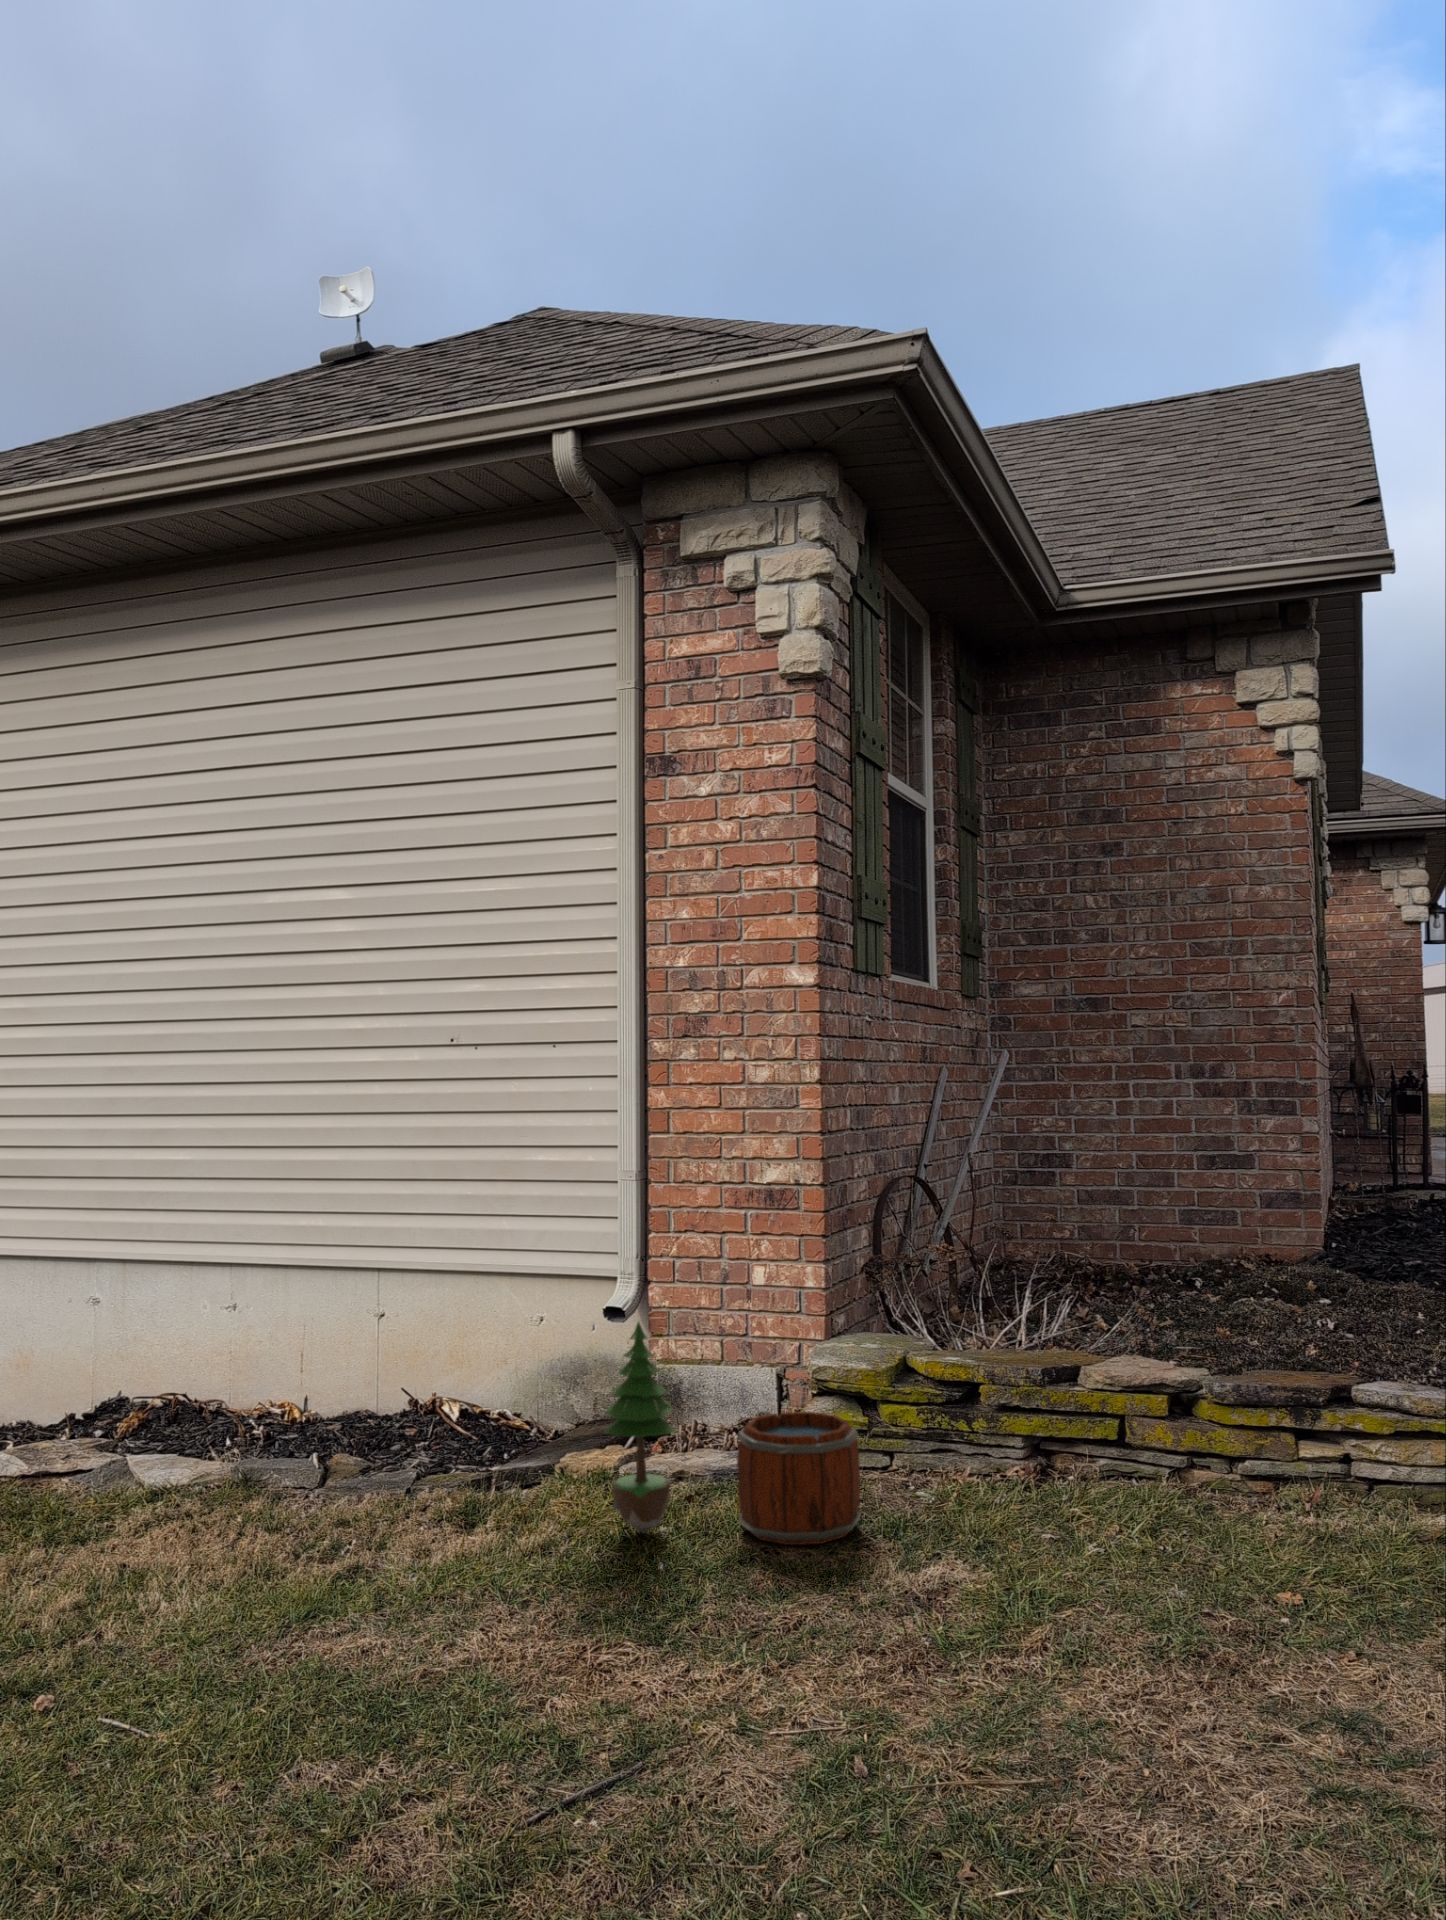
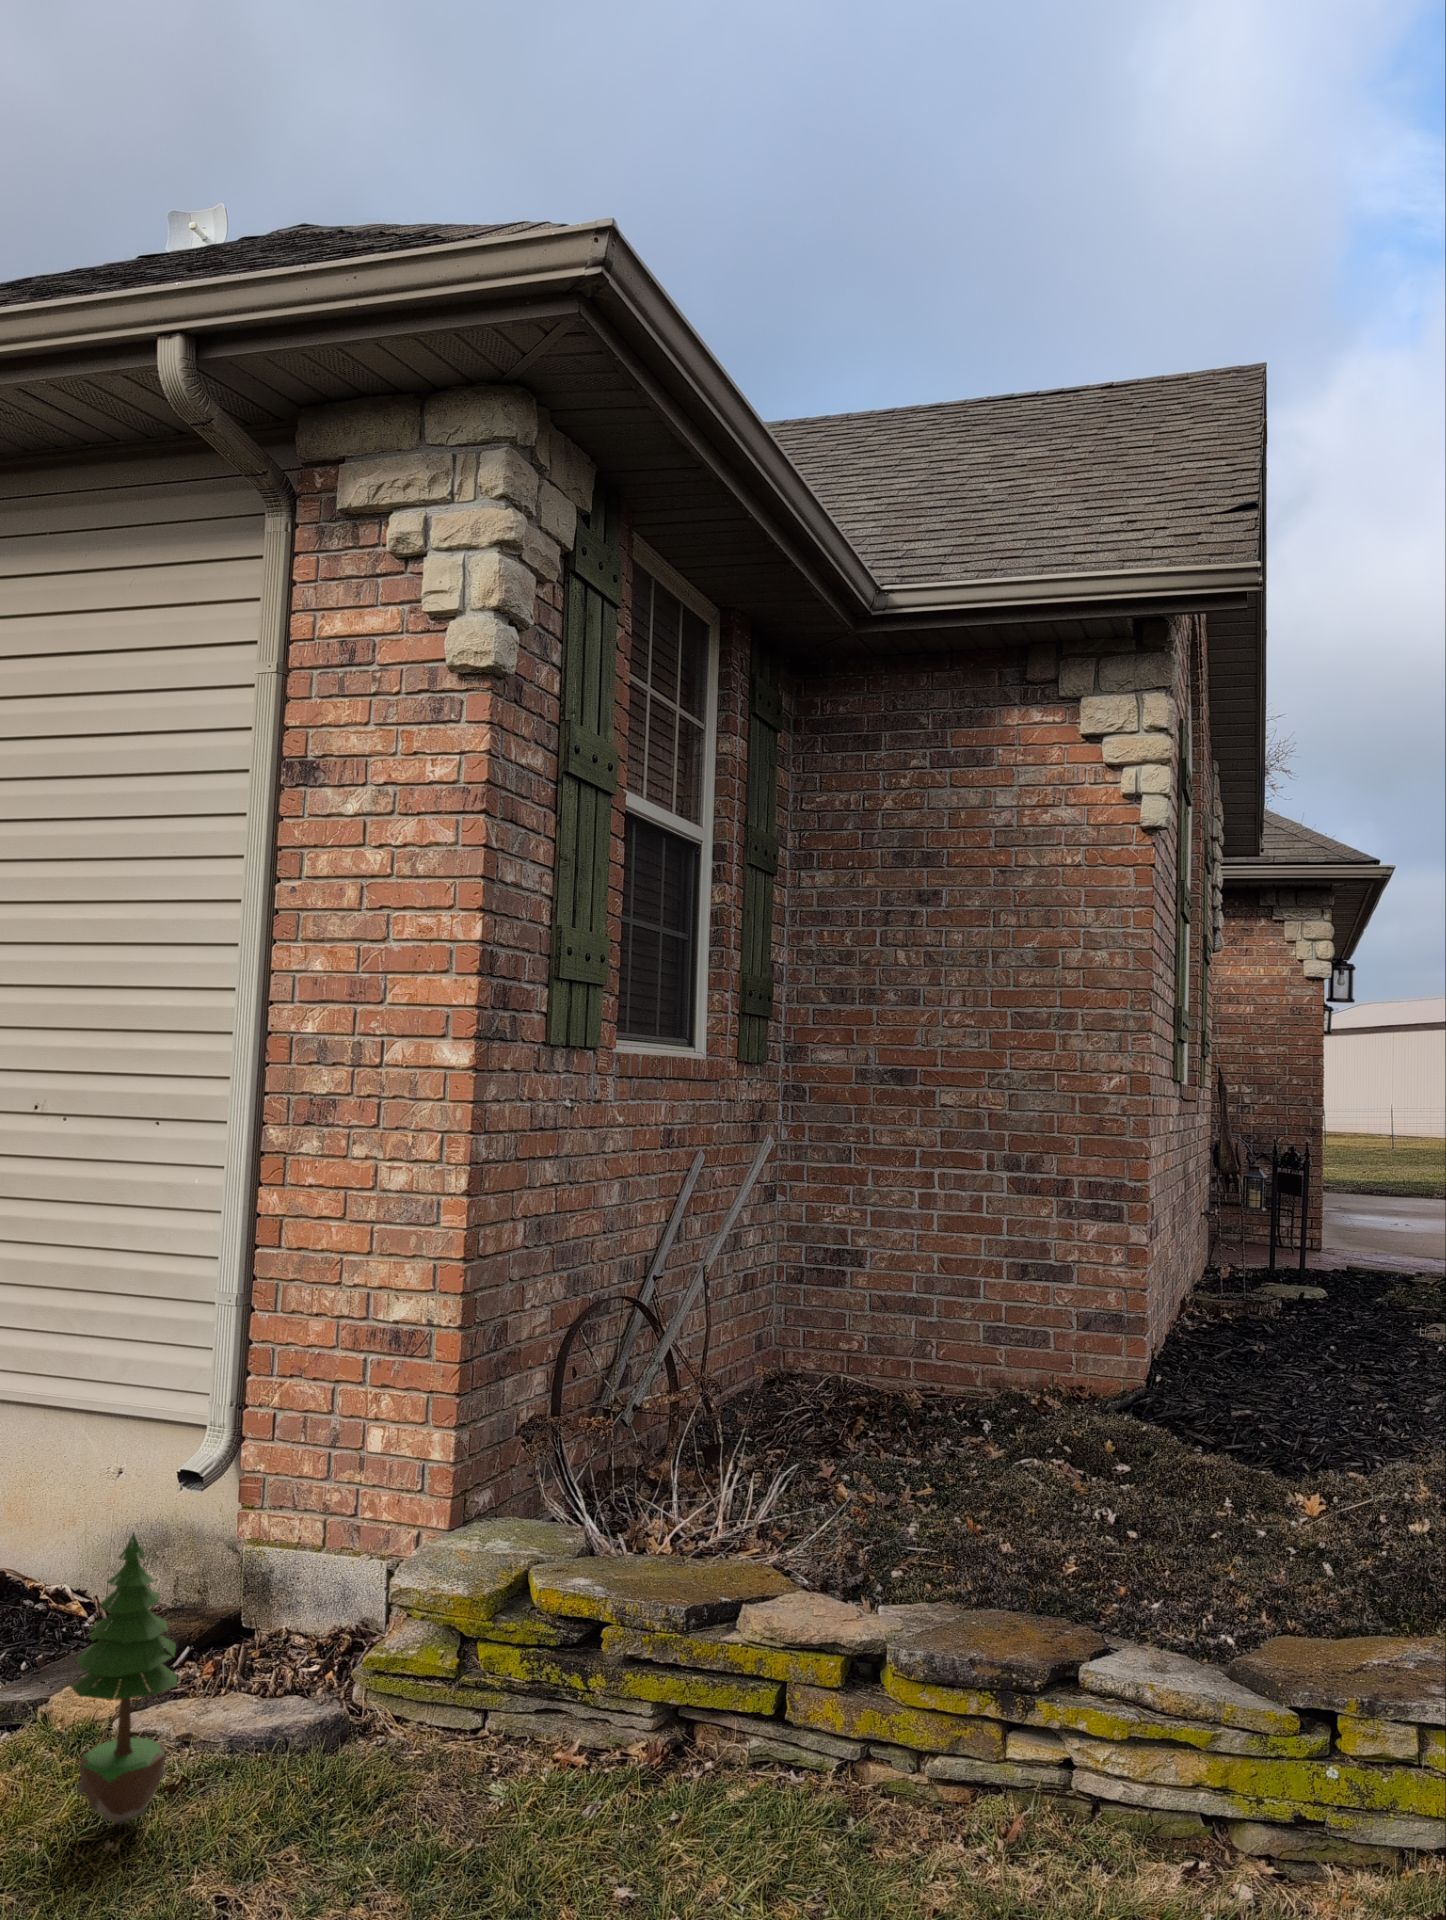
bucket: present [737,1412,861,1545] -> none [253,1655,426,1859]

